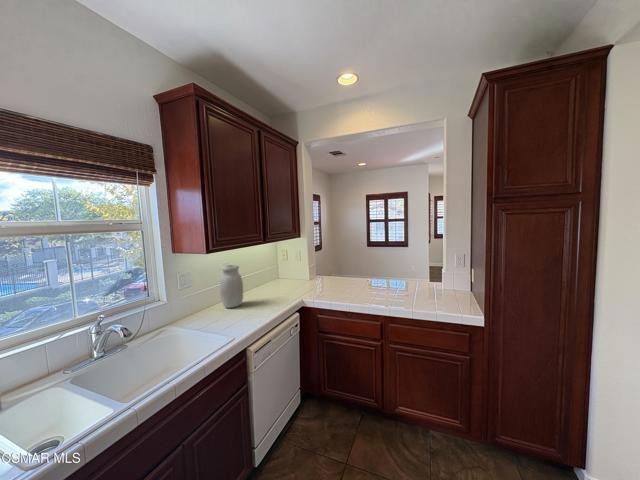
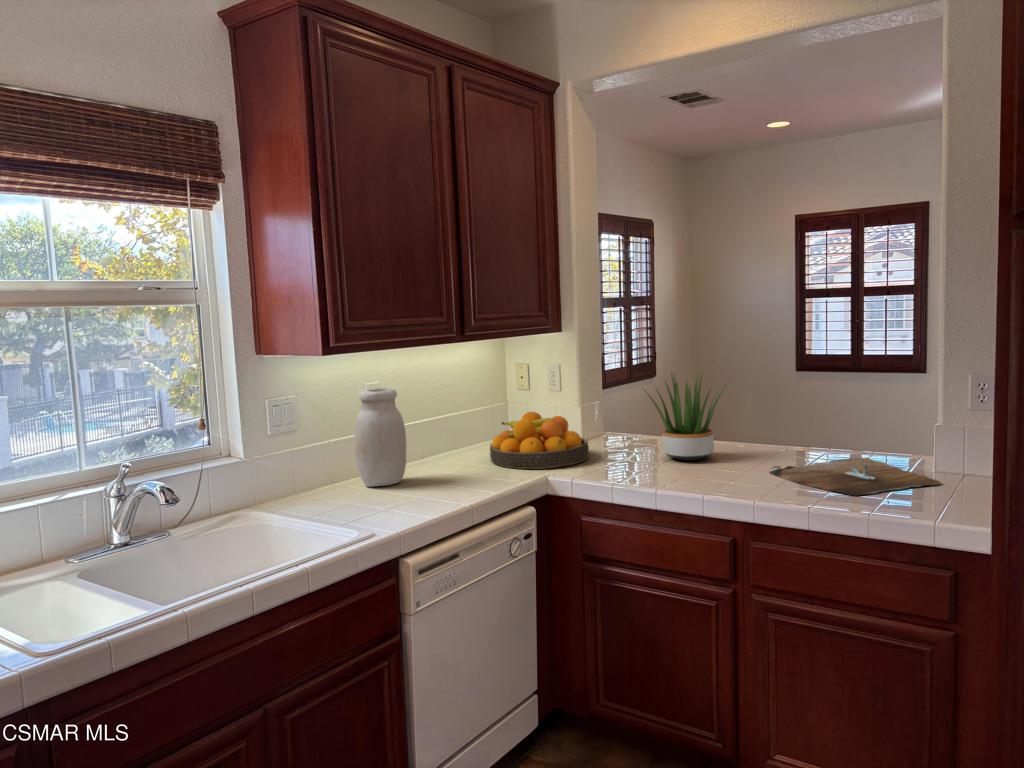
potted plant: none [336,252,367,287] -> present [646,372,727,461]
fruit bowl: none [276,270,316,295] -> present [490,412,589,469]
cutting board: none [385,283,448,302] -> present [770,458,941,496]

